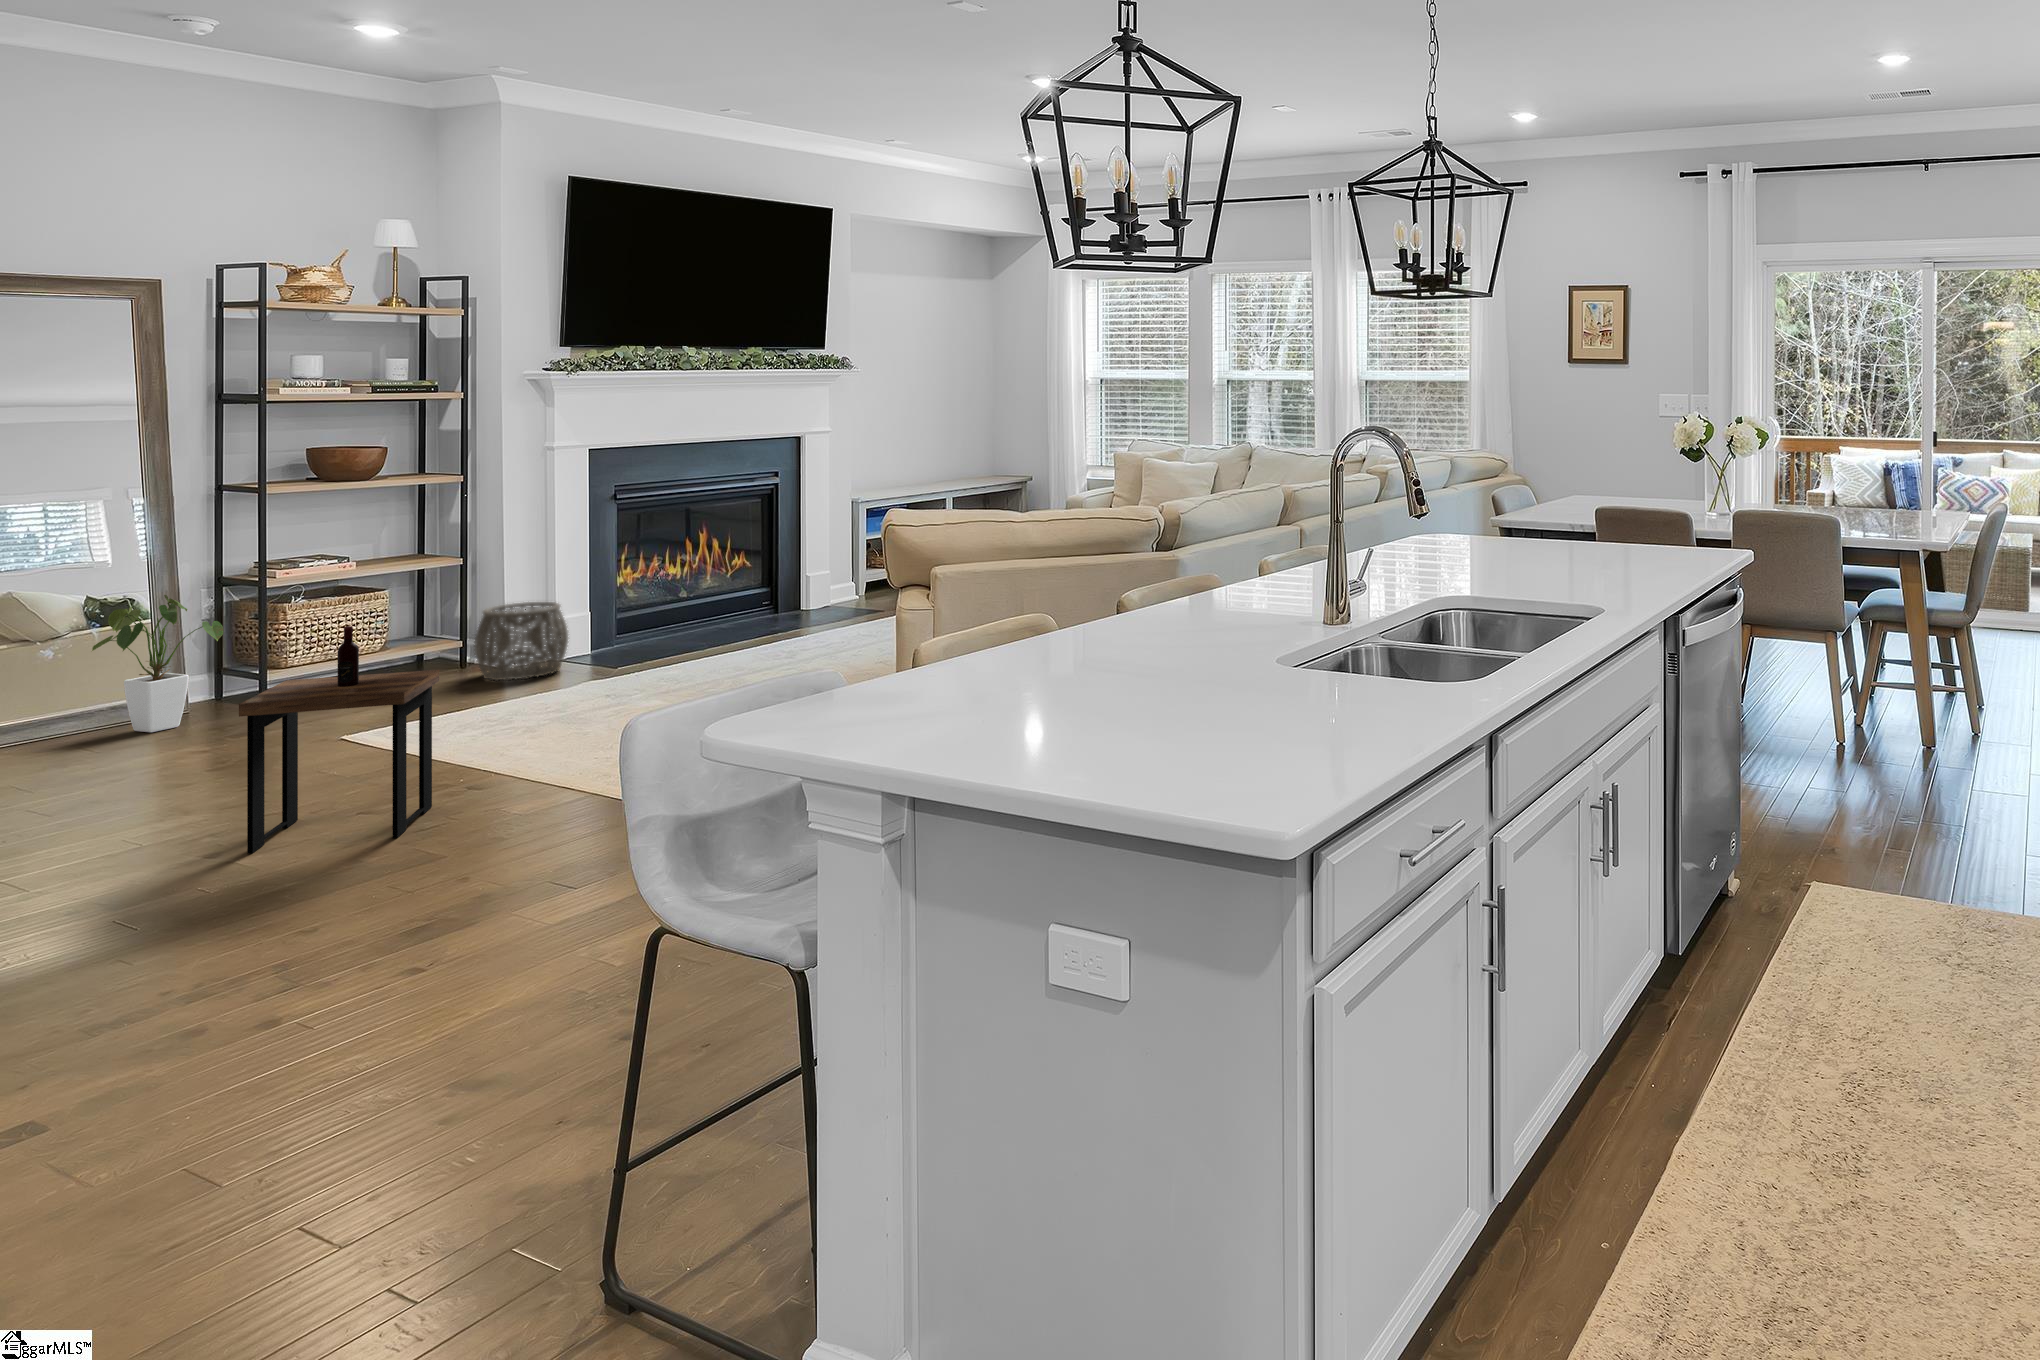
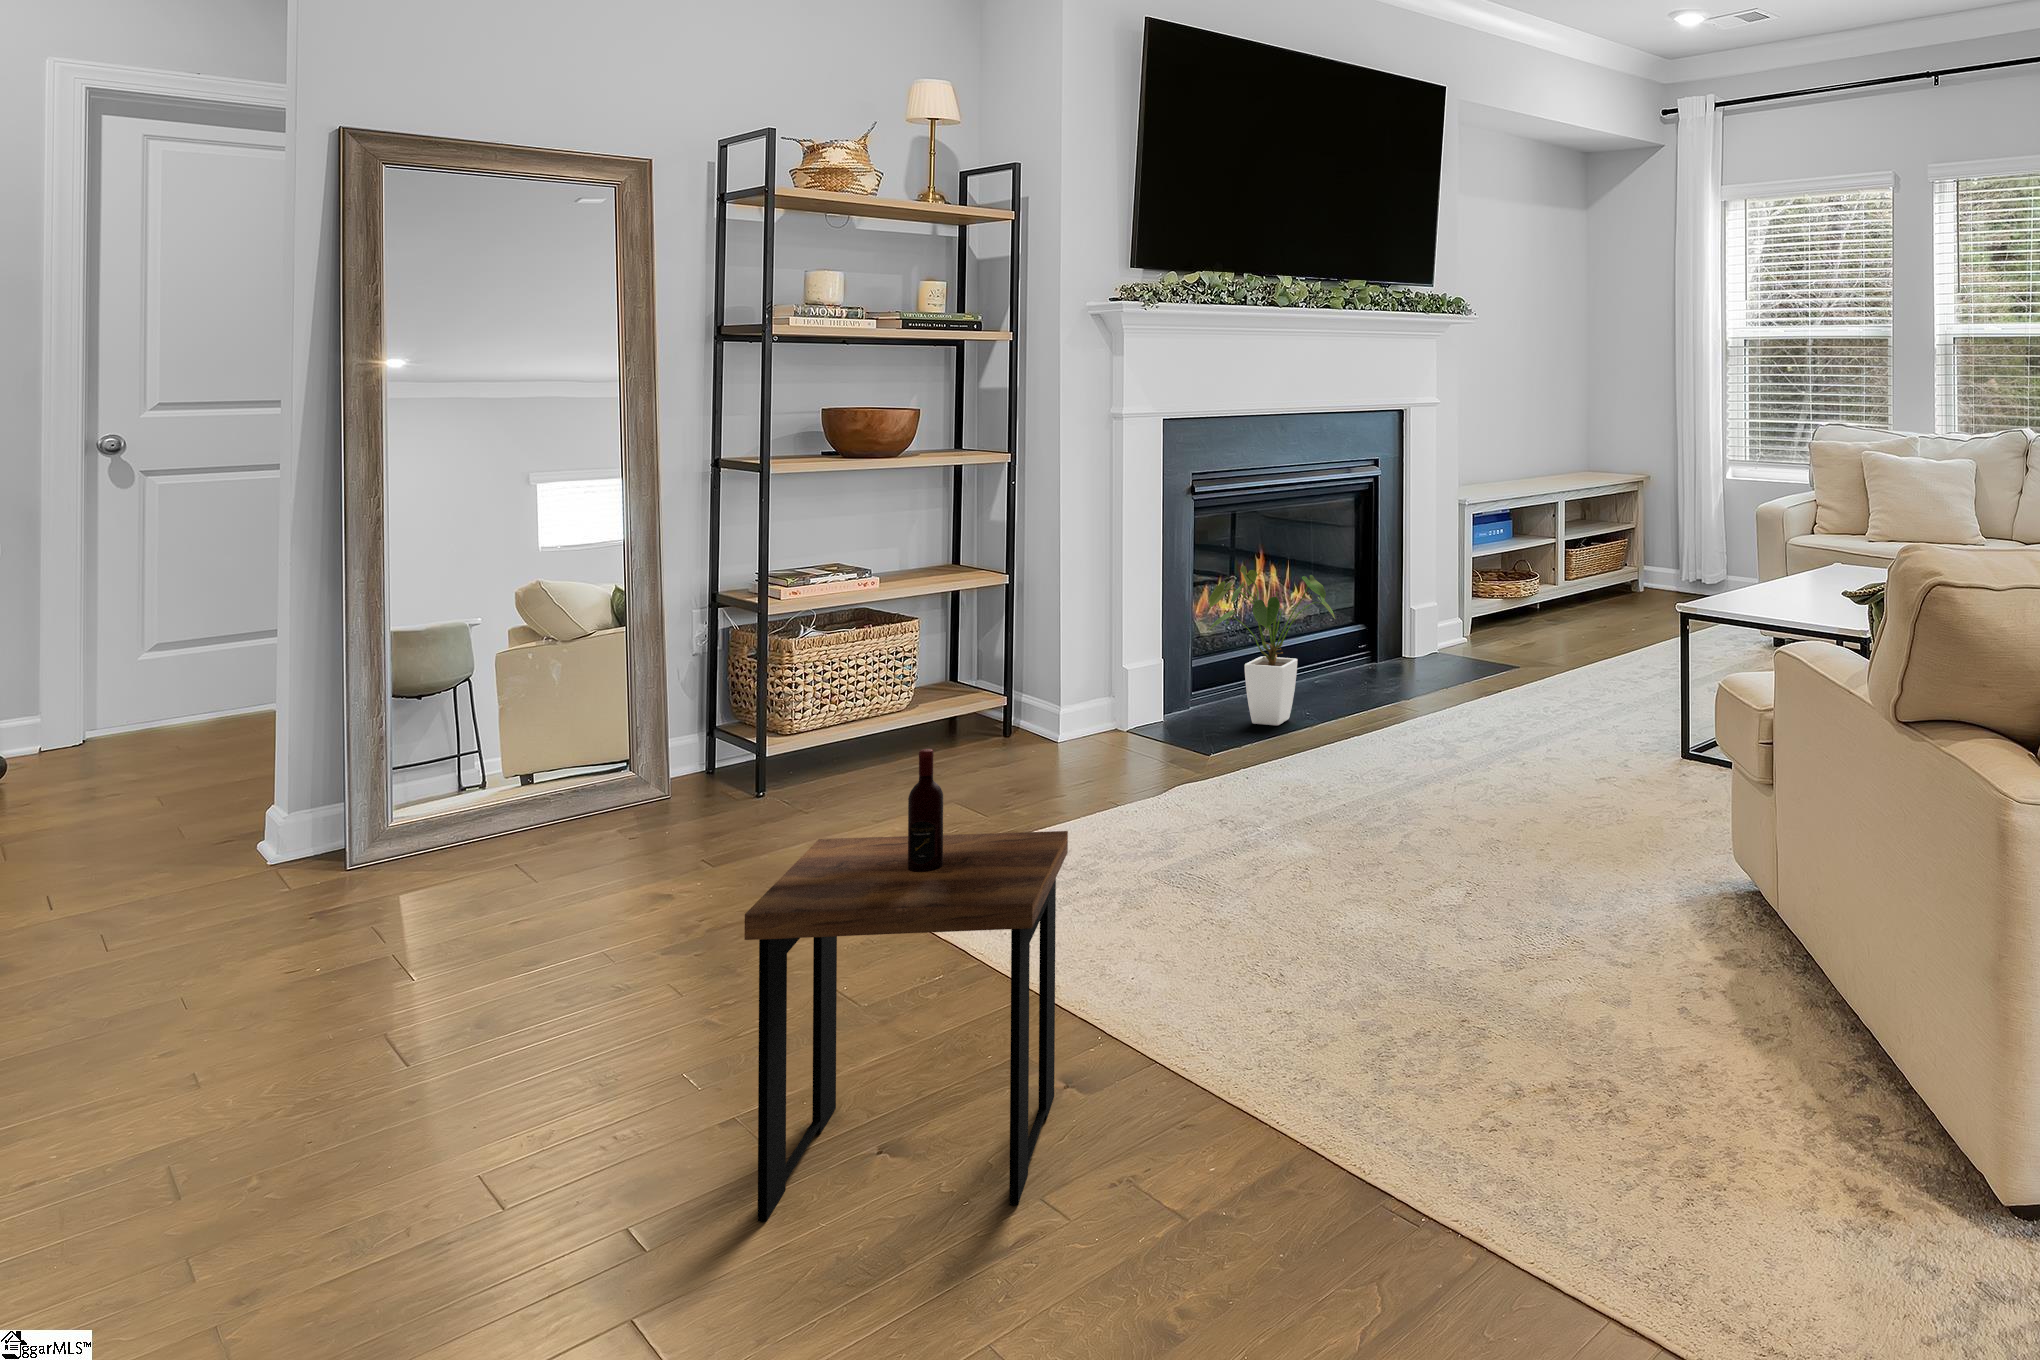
house plant: present [92,595,223,732] -> present [1209,566,1335,725]
woven basket: present [474,602,568,680] -> none [1028,643,1150,765]

